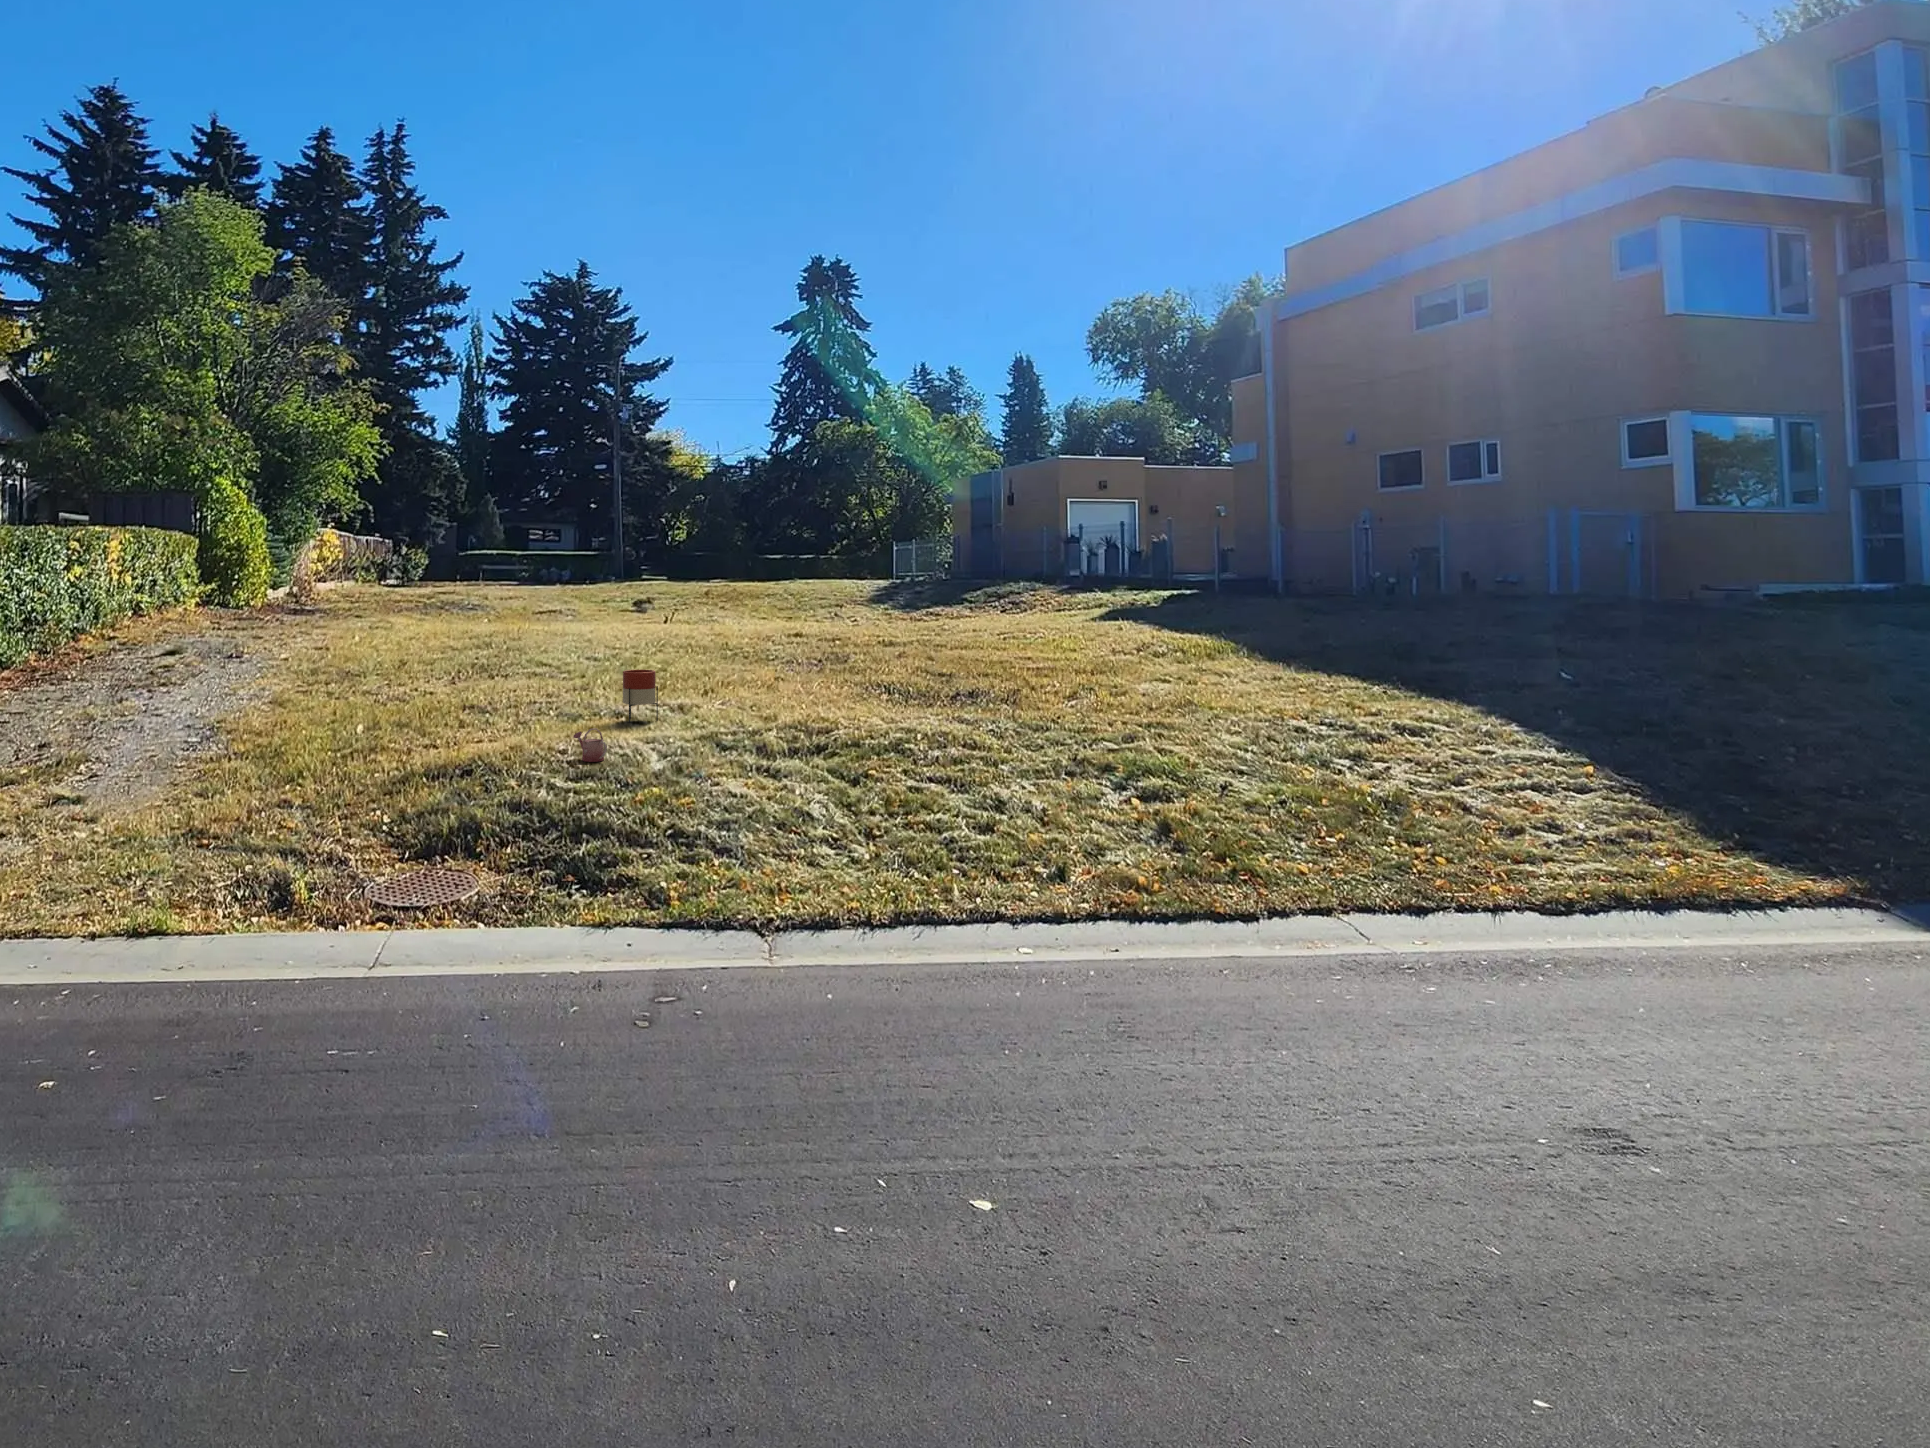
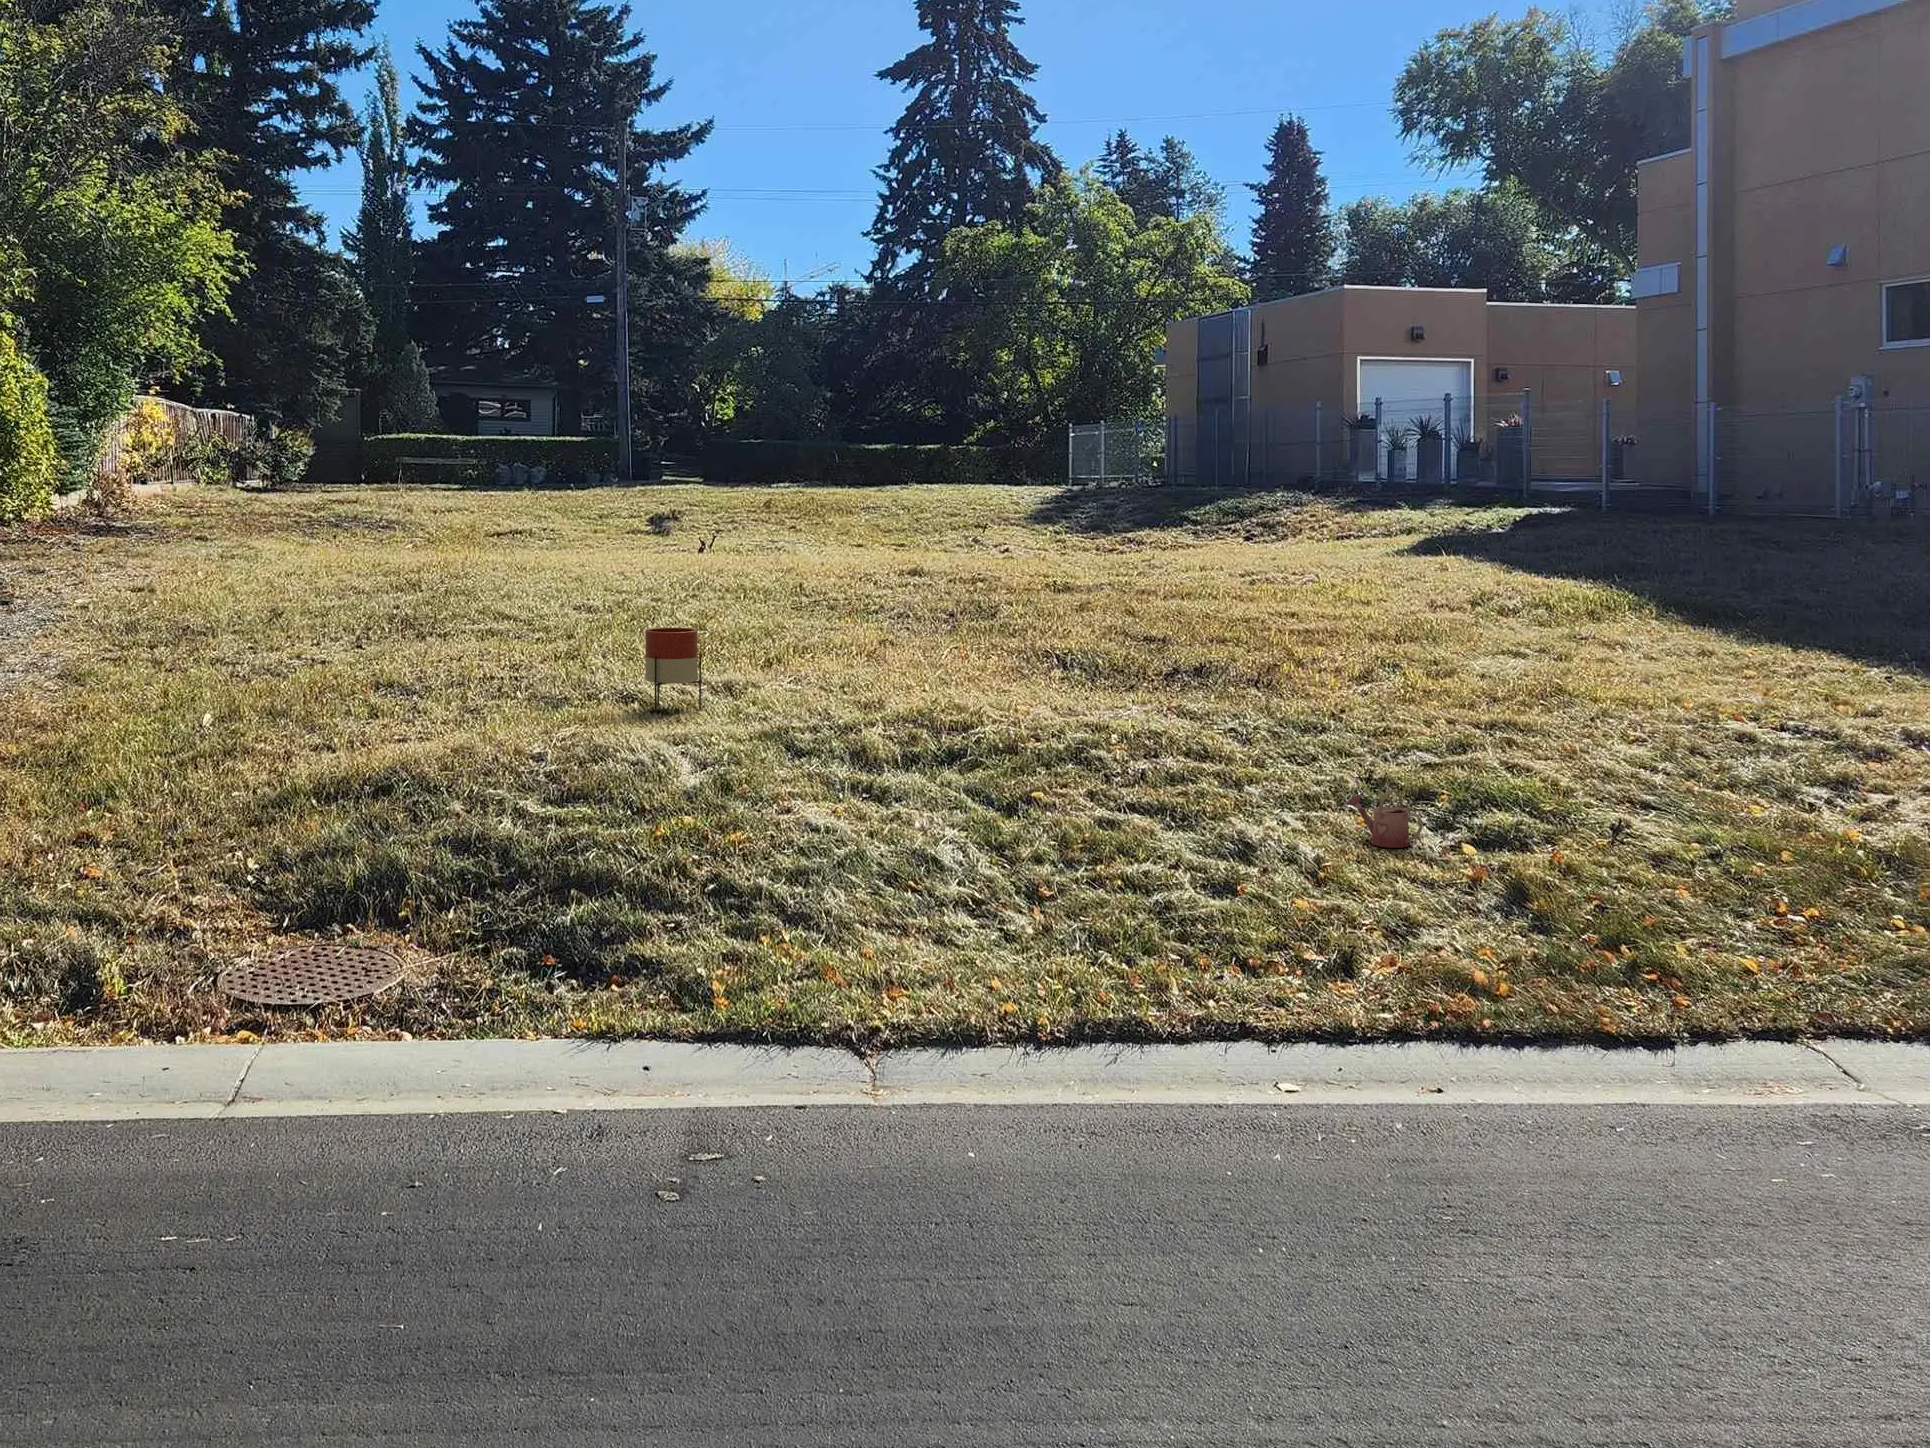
watering can: present [573,728,607,762] -> present [1347,789,1423,848]

